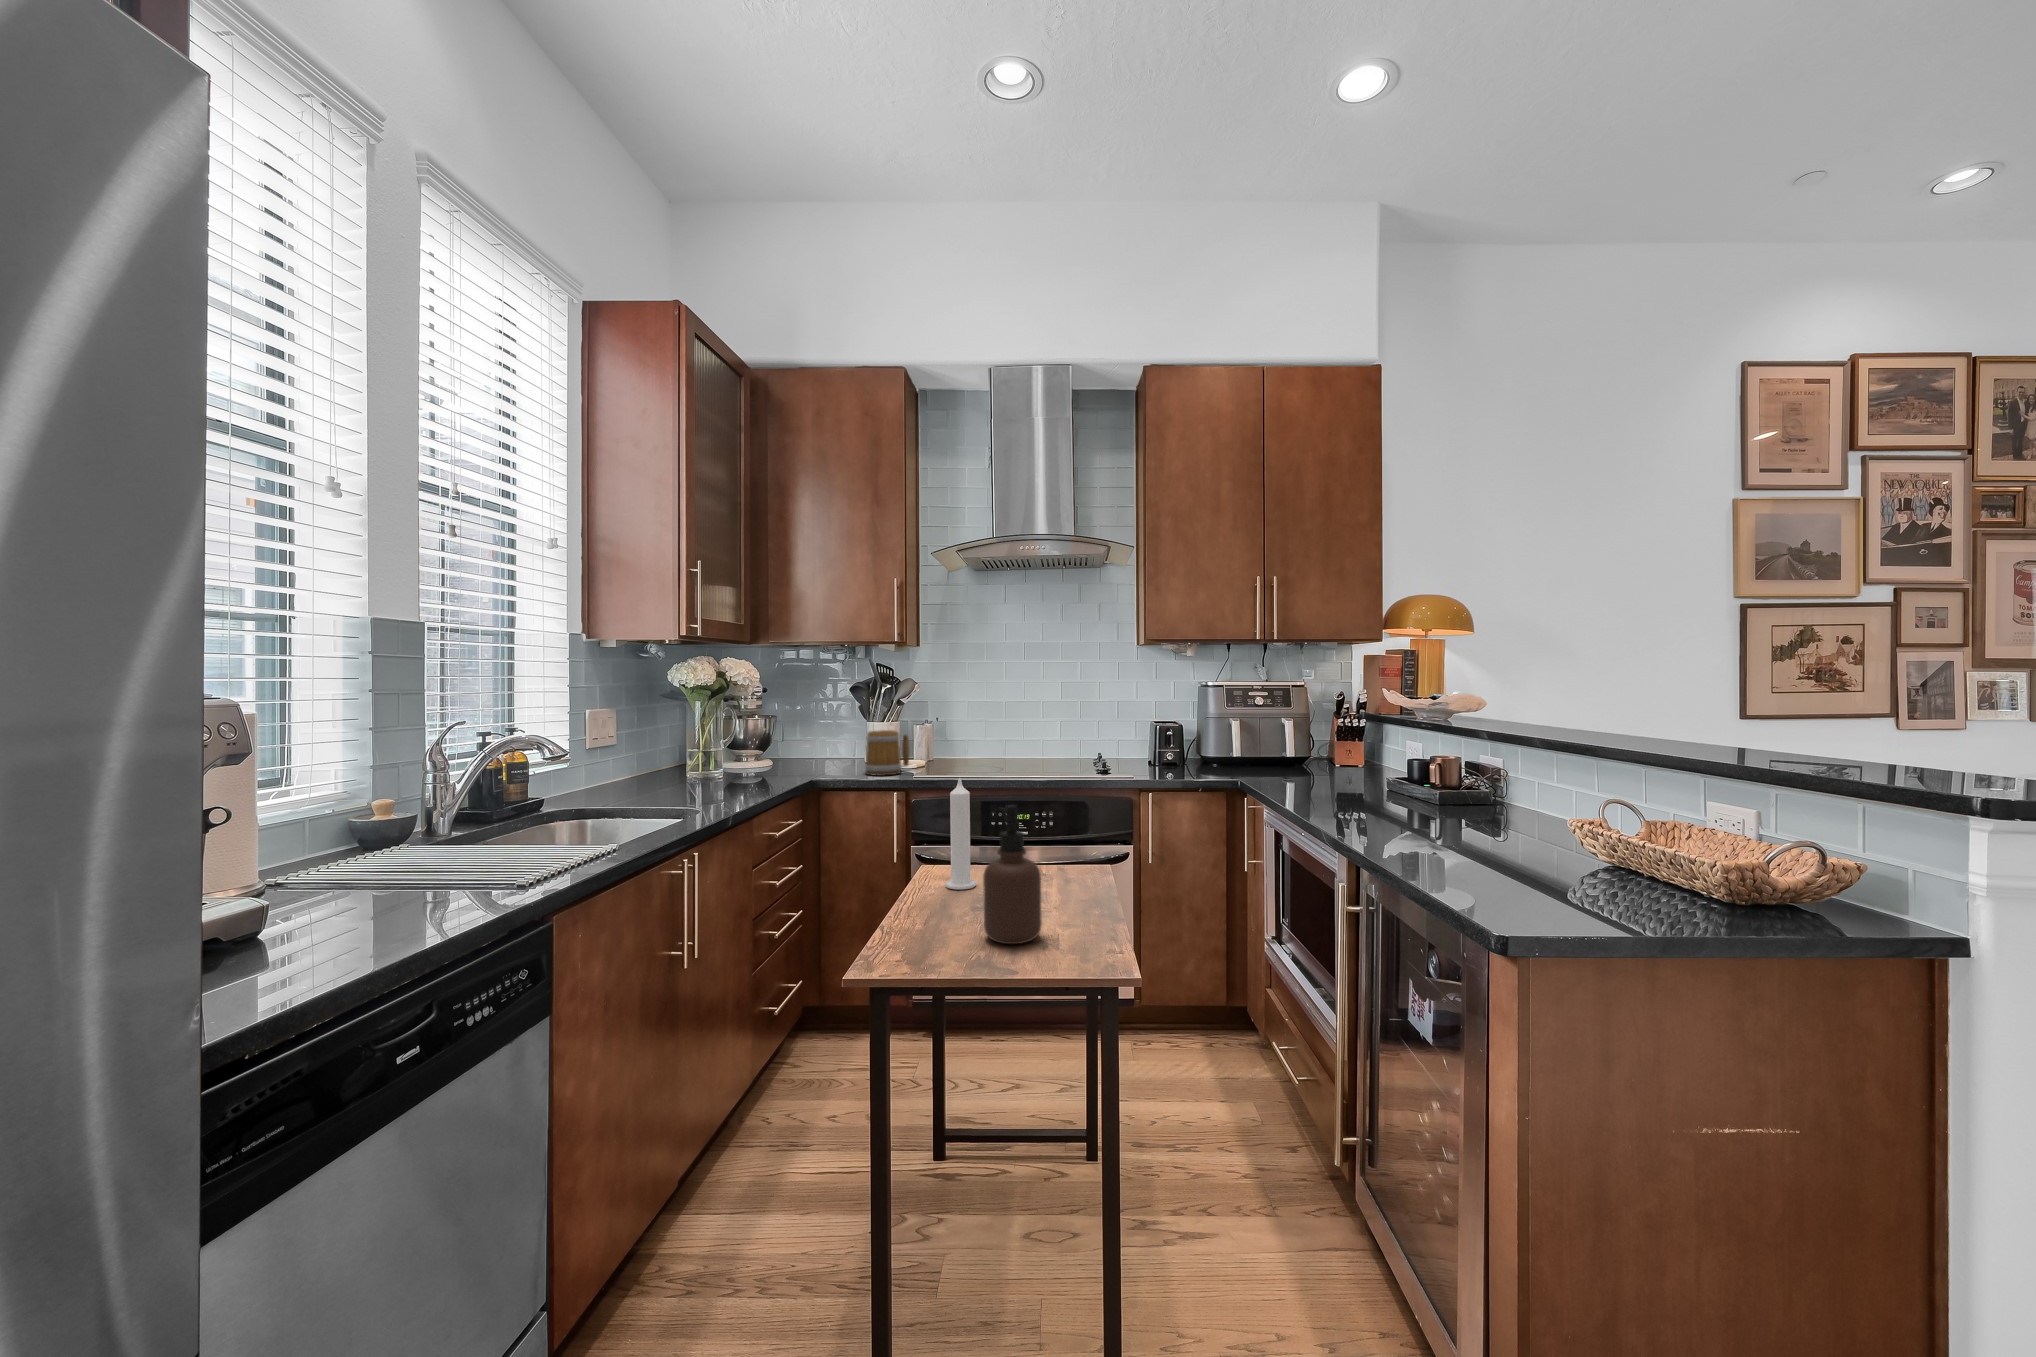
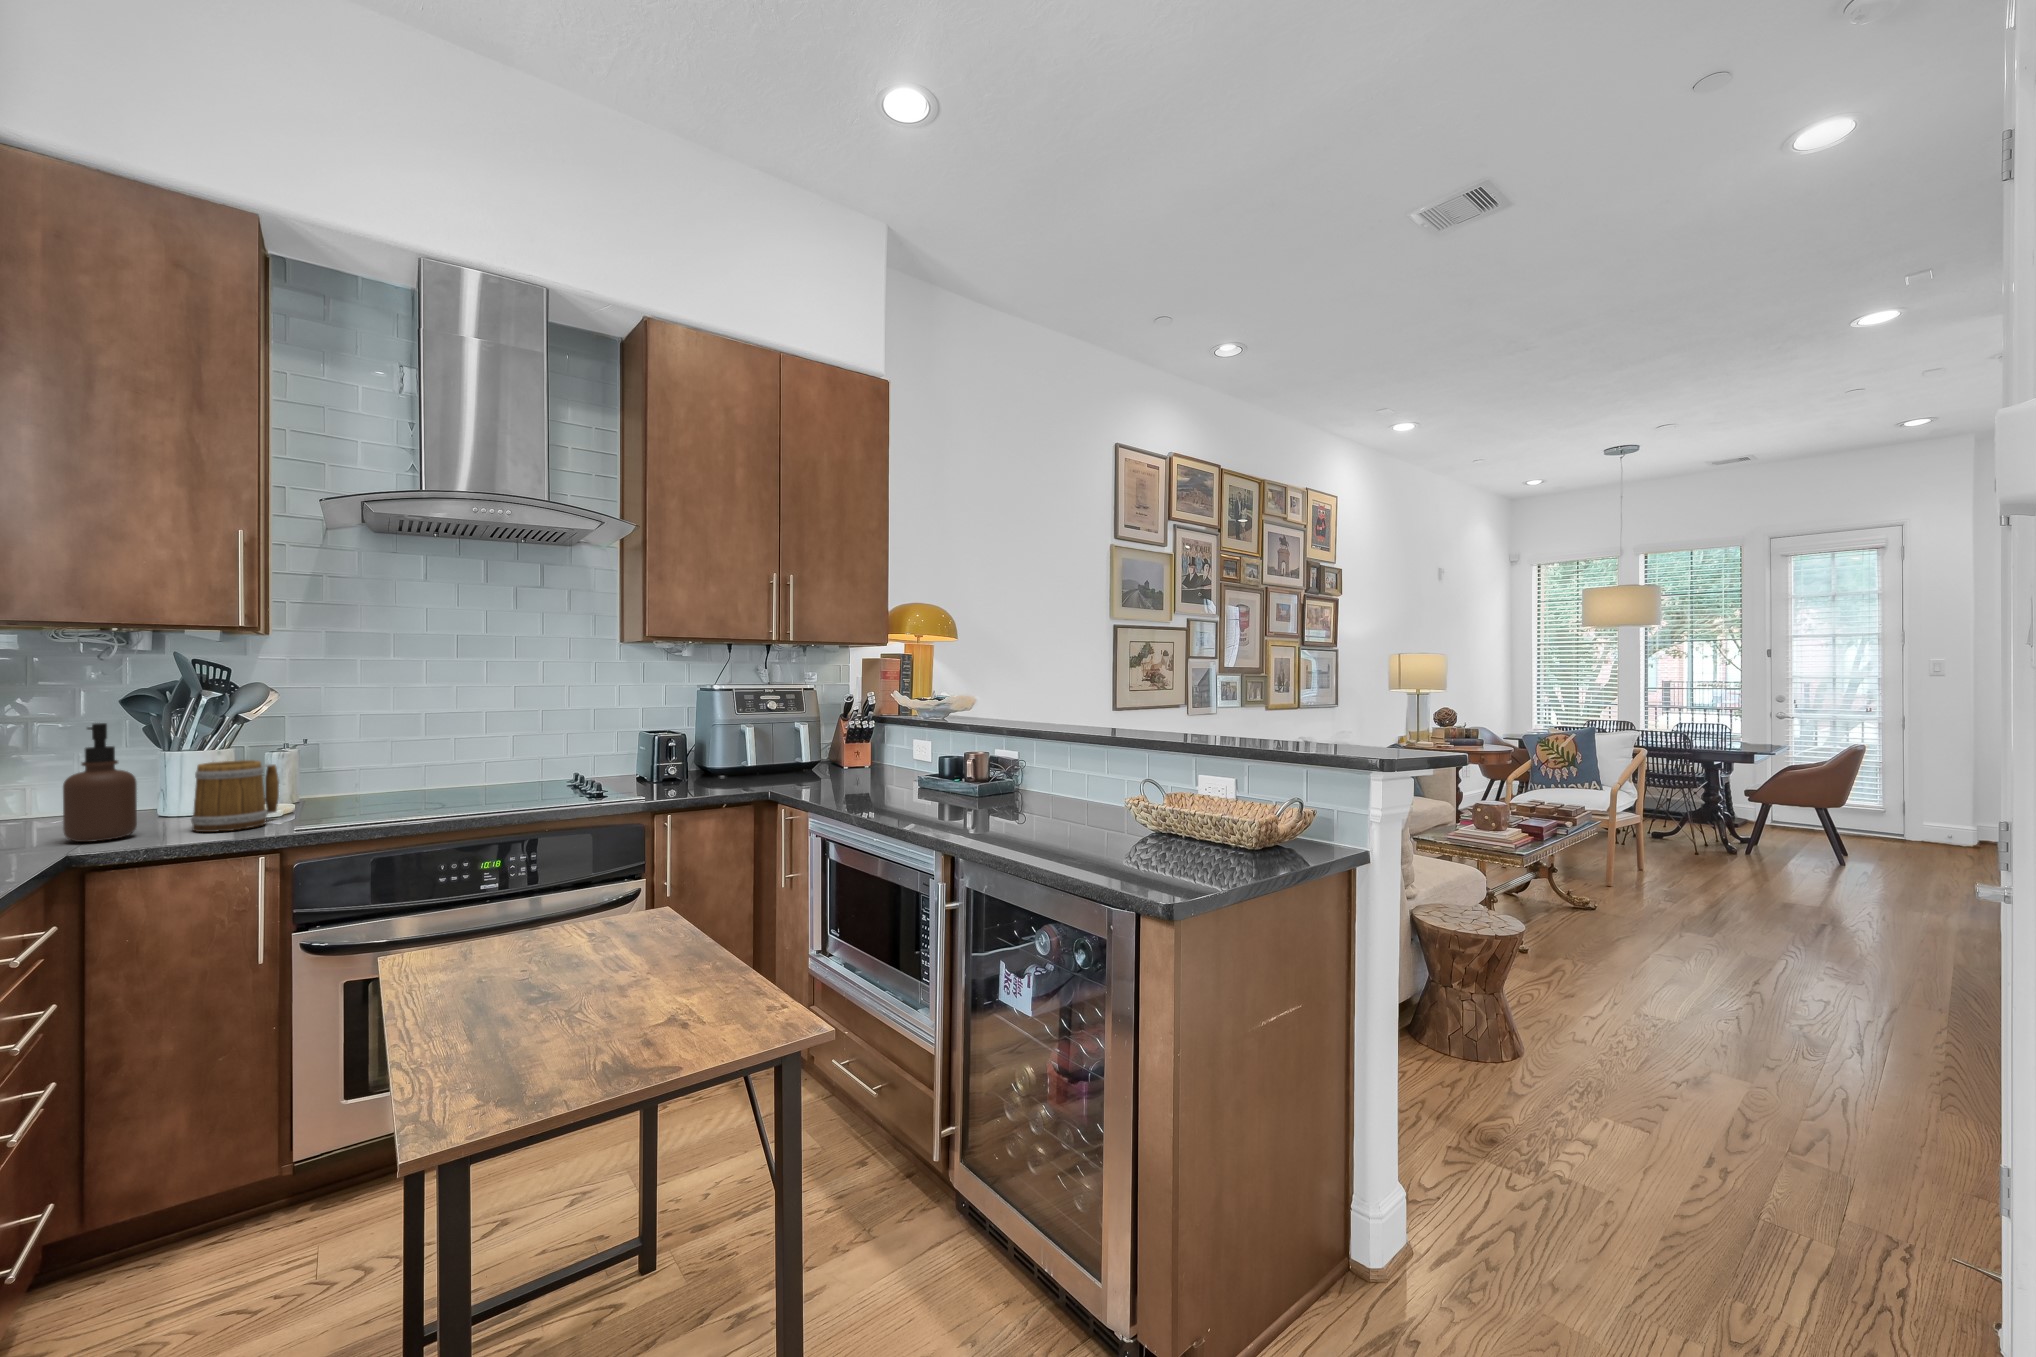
candle: present [946,778,976,890] -> none [462,818,512,975]
soap dispenser: present [983,805,1042,944] -> present [63,723,137,842]

